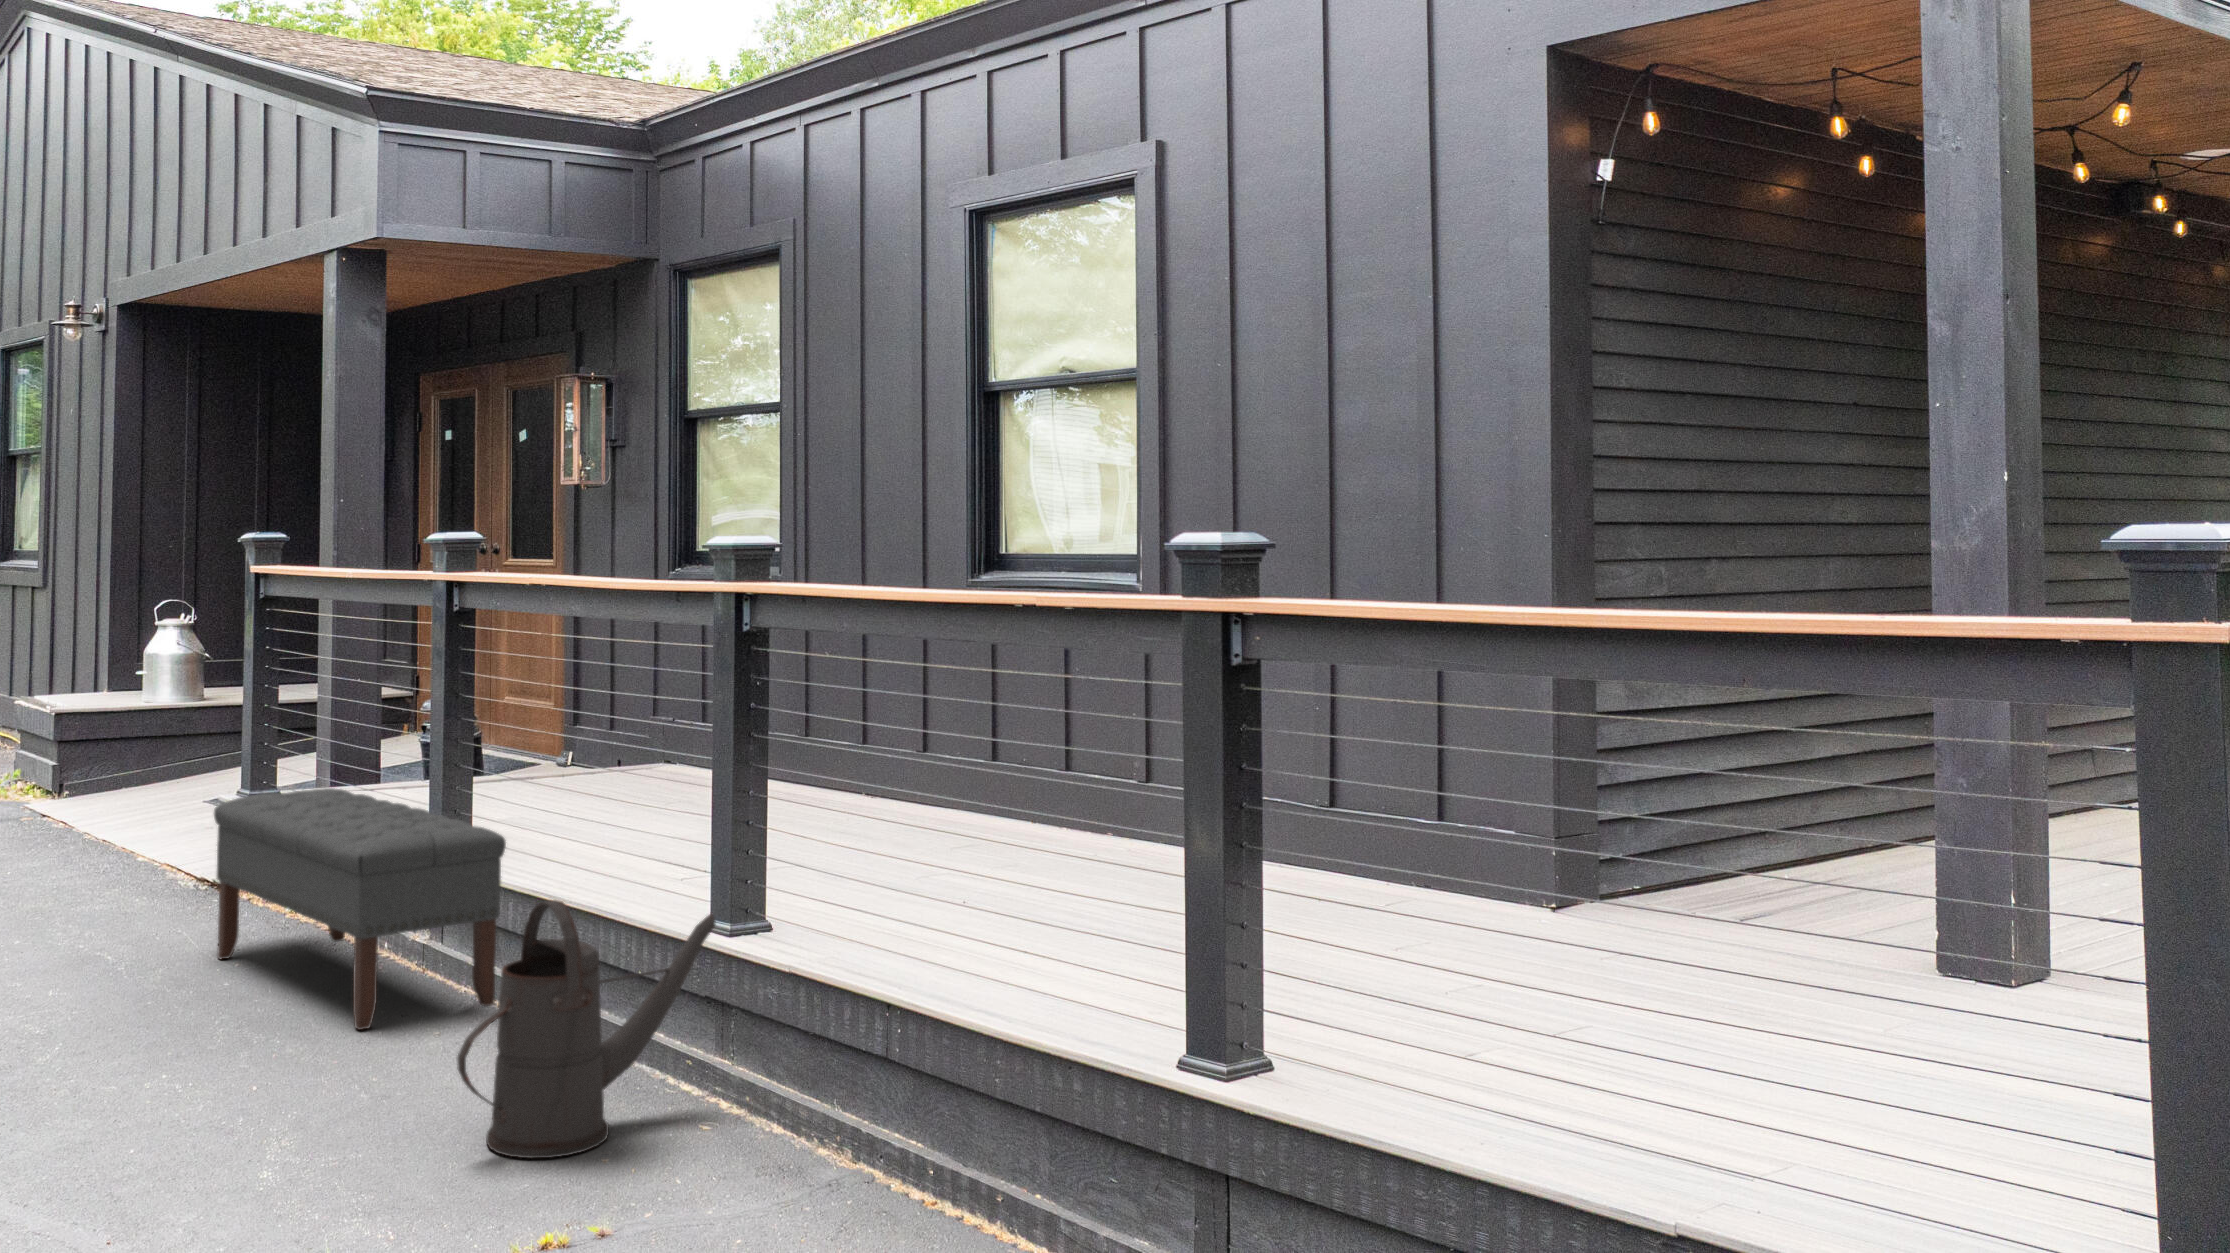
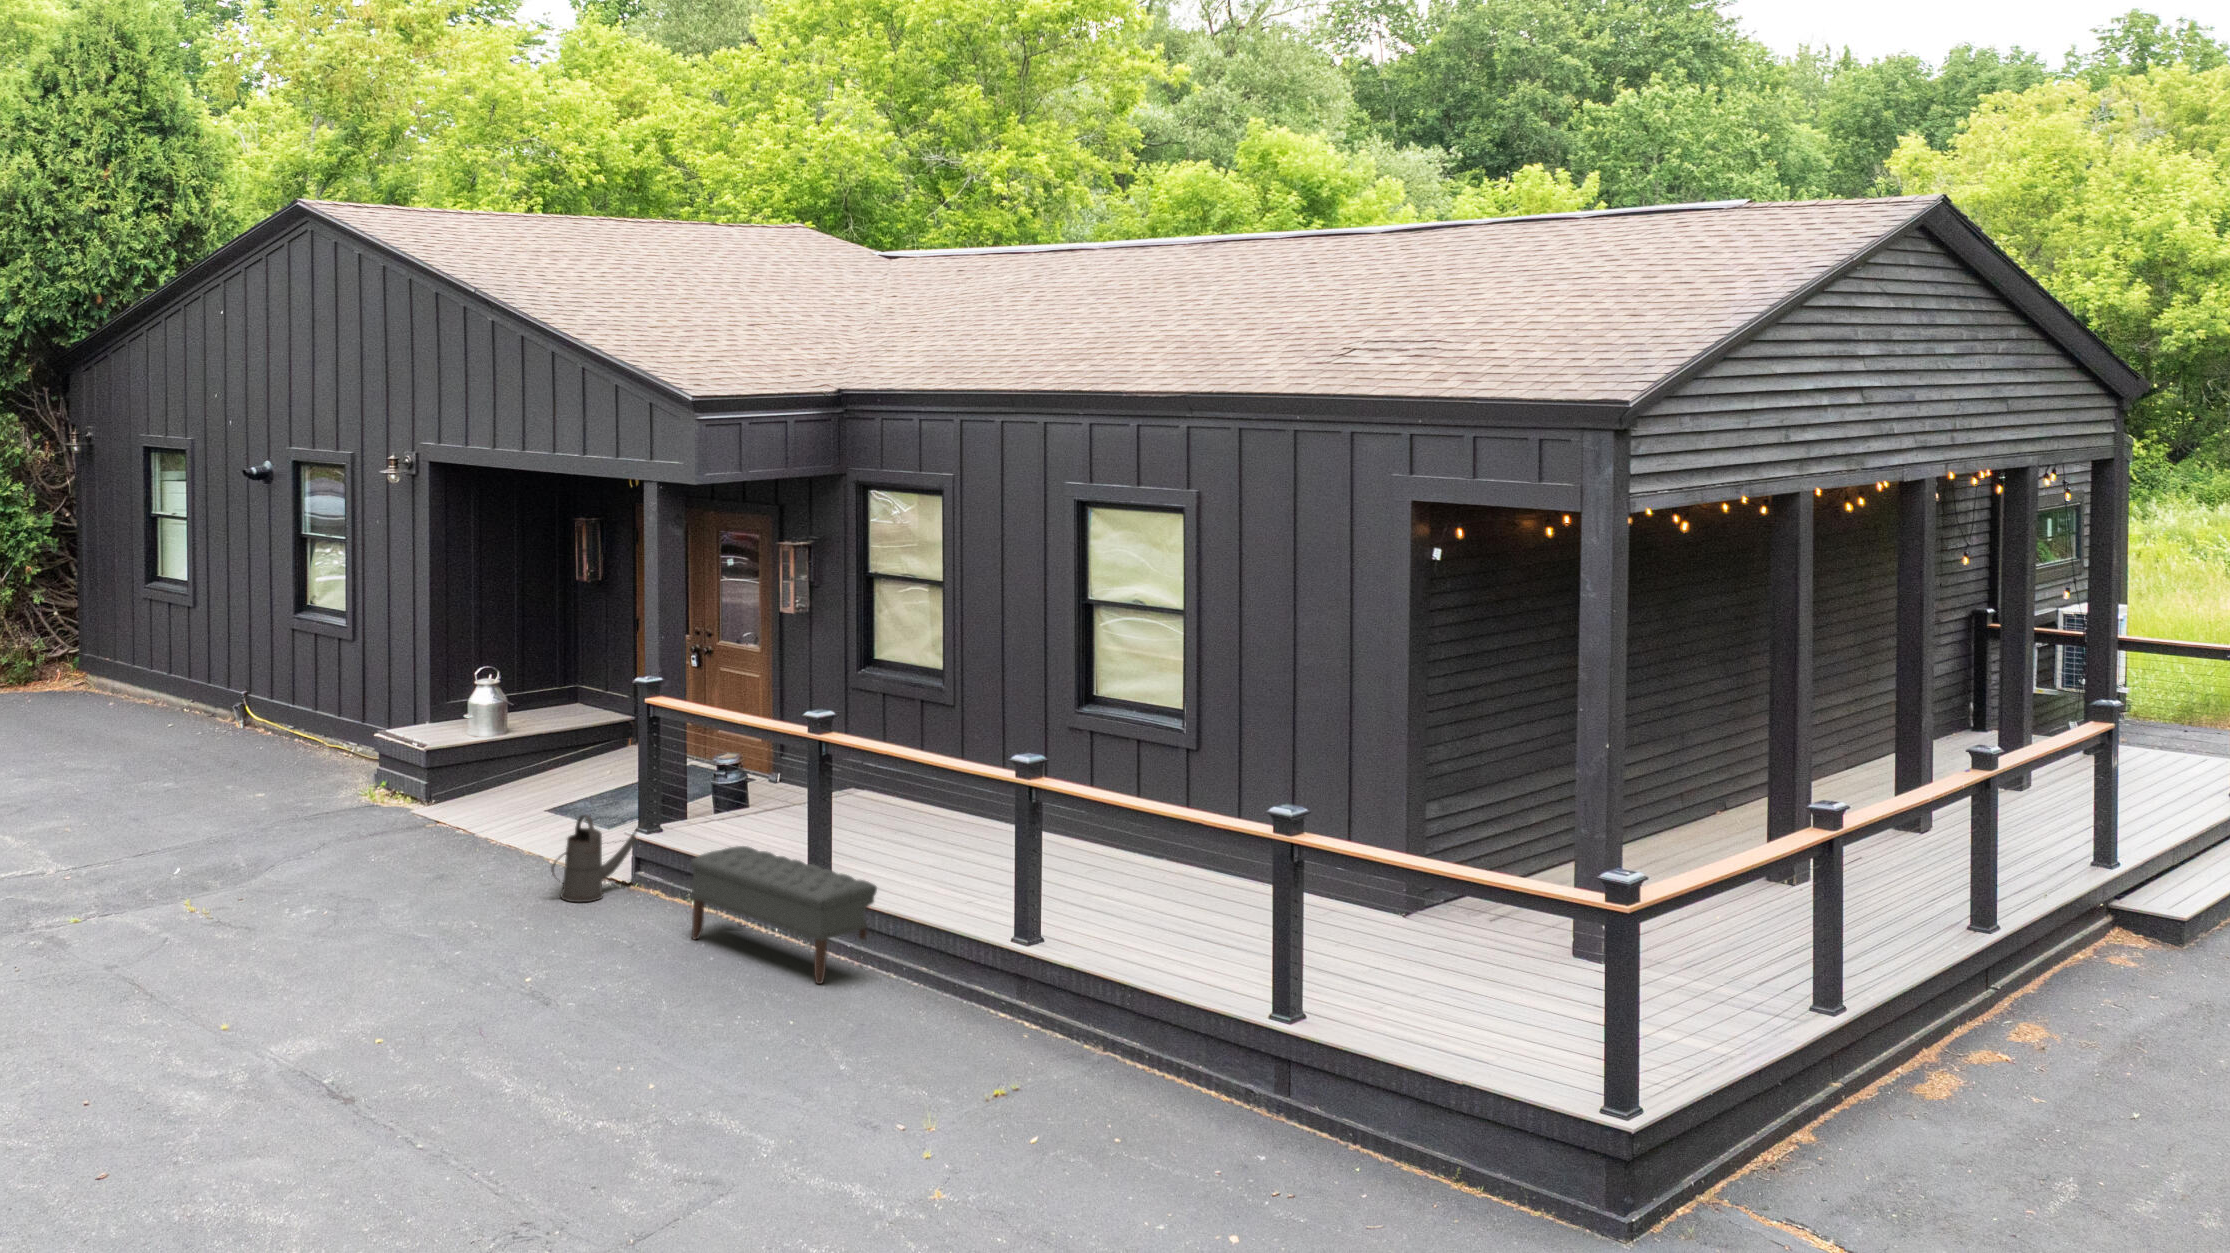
watering can: present [457,900,716,1158] -> present [551,815,644,902]

